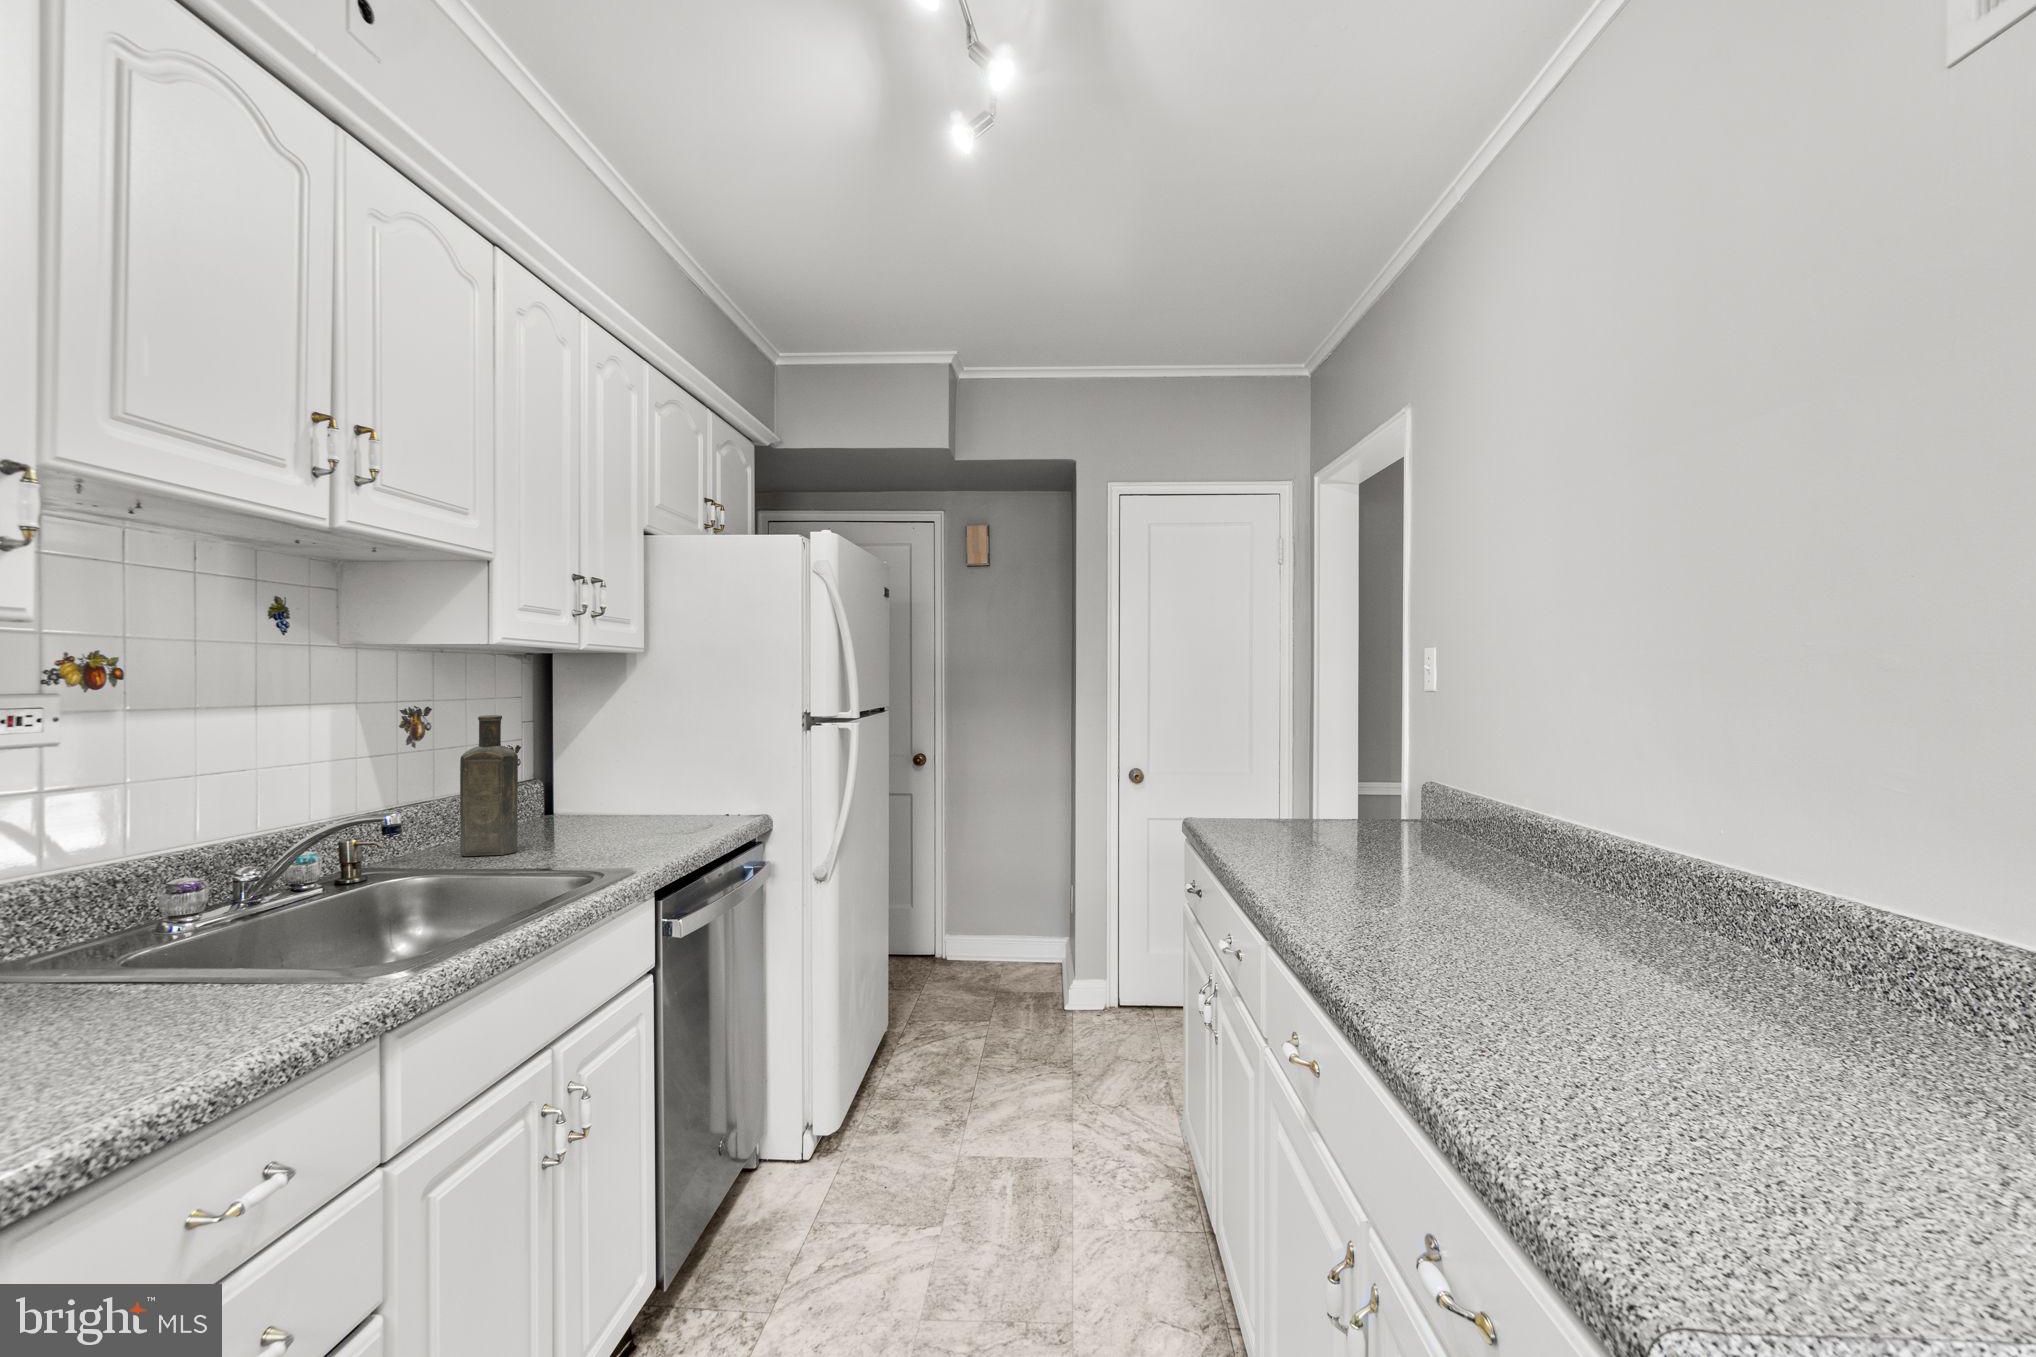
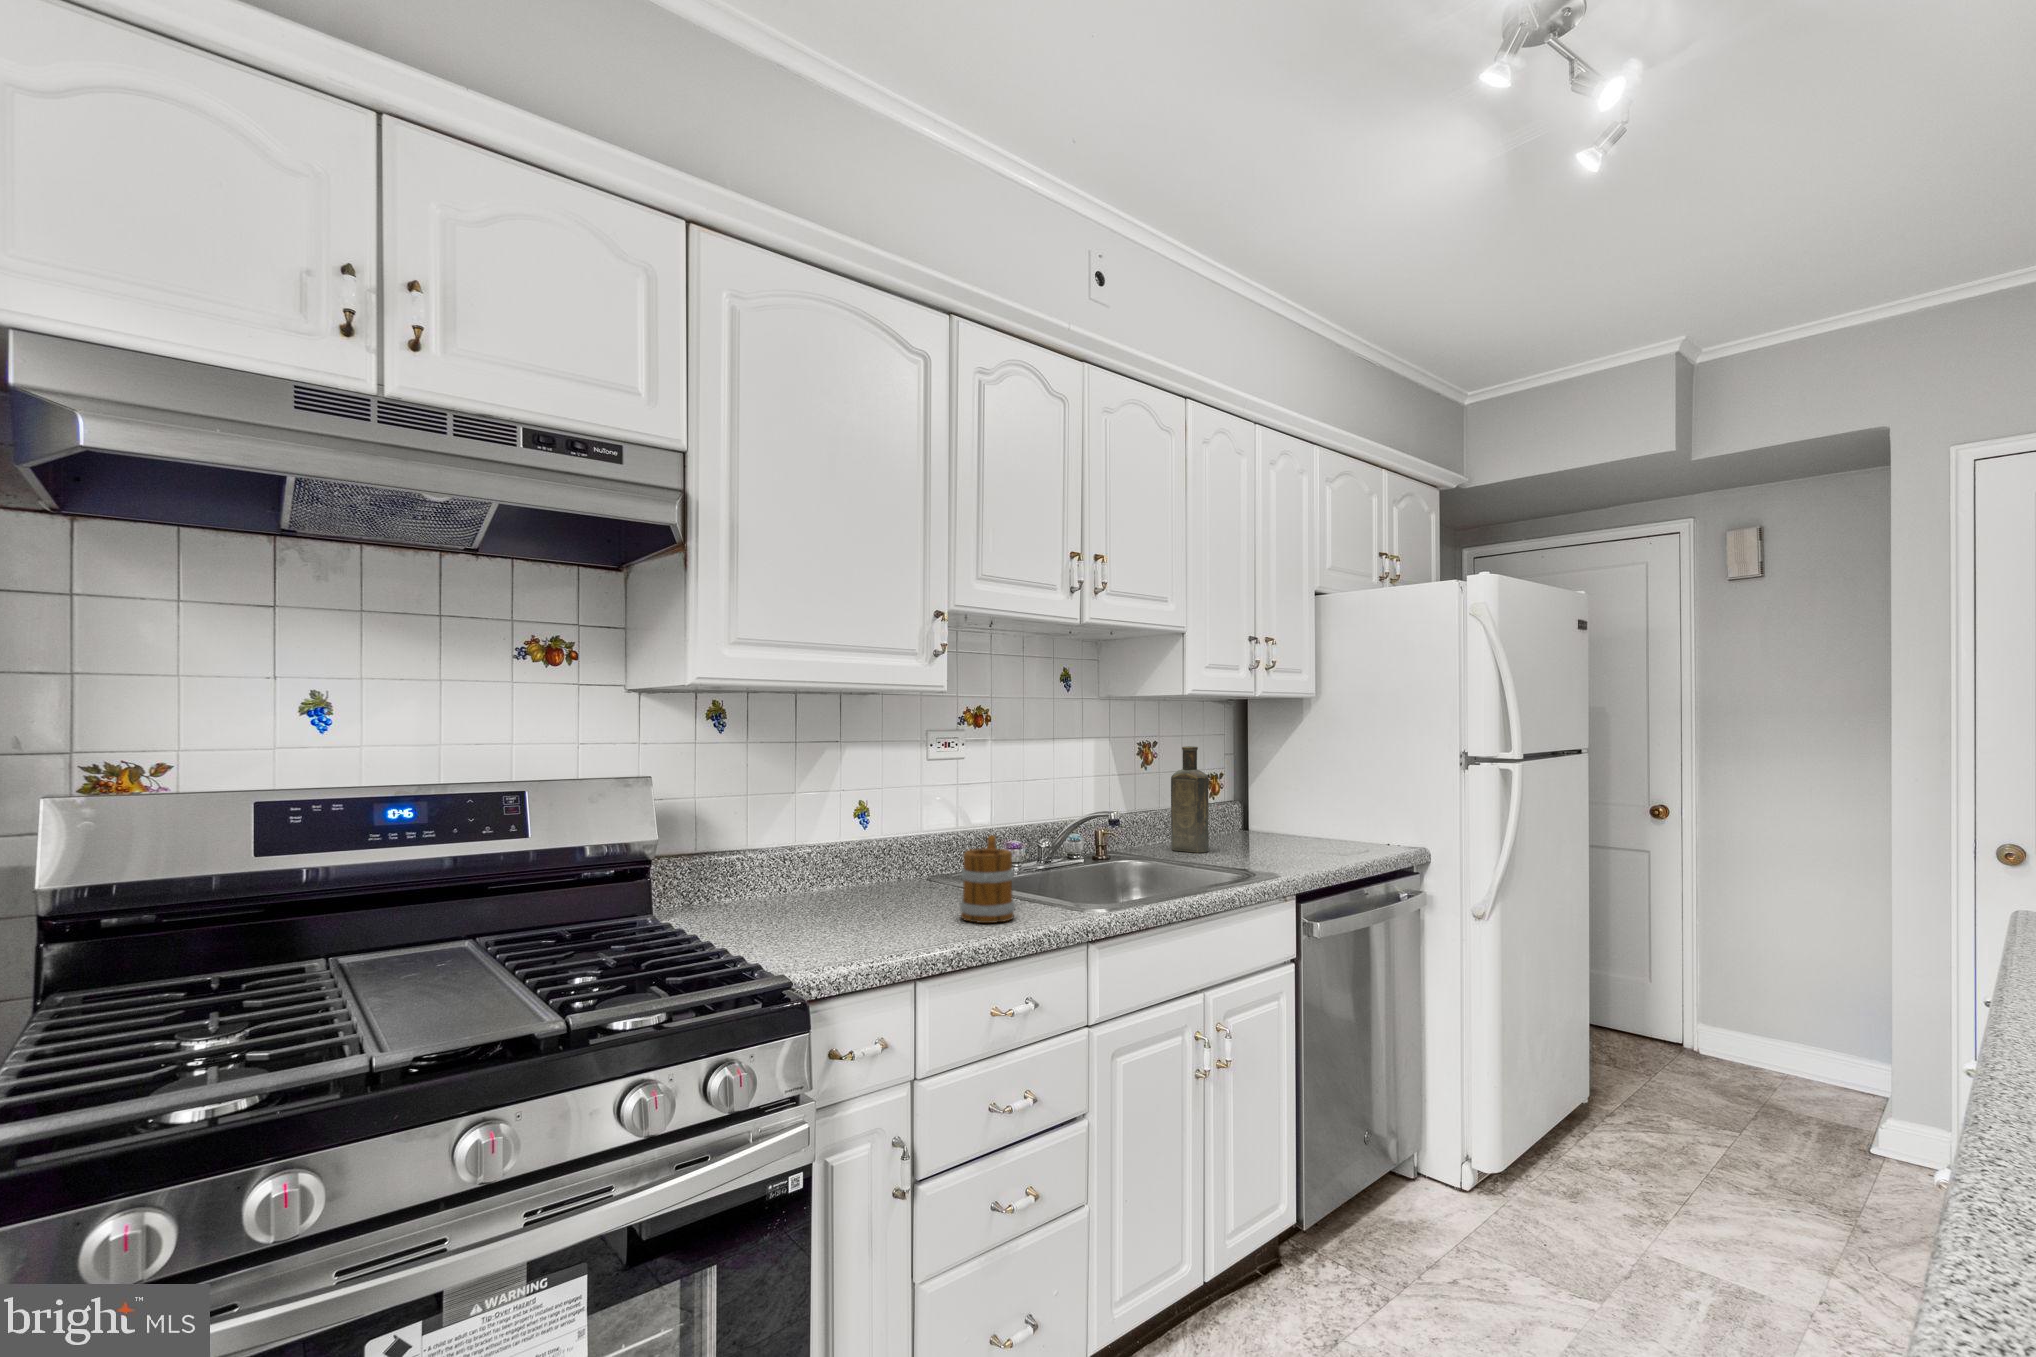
mug: none [85,882,225,1056] -> present [960,835,1015,923]

